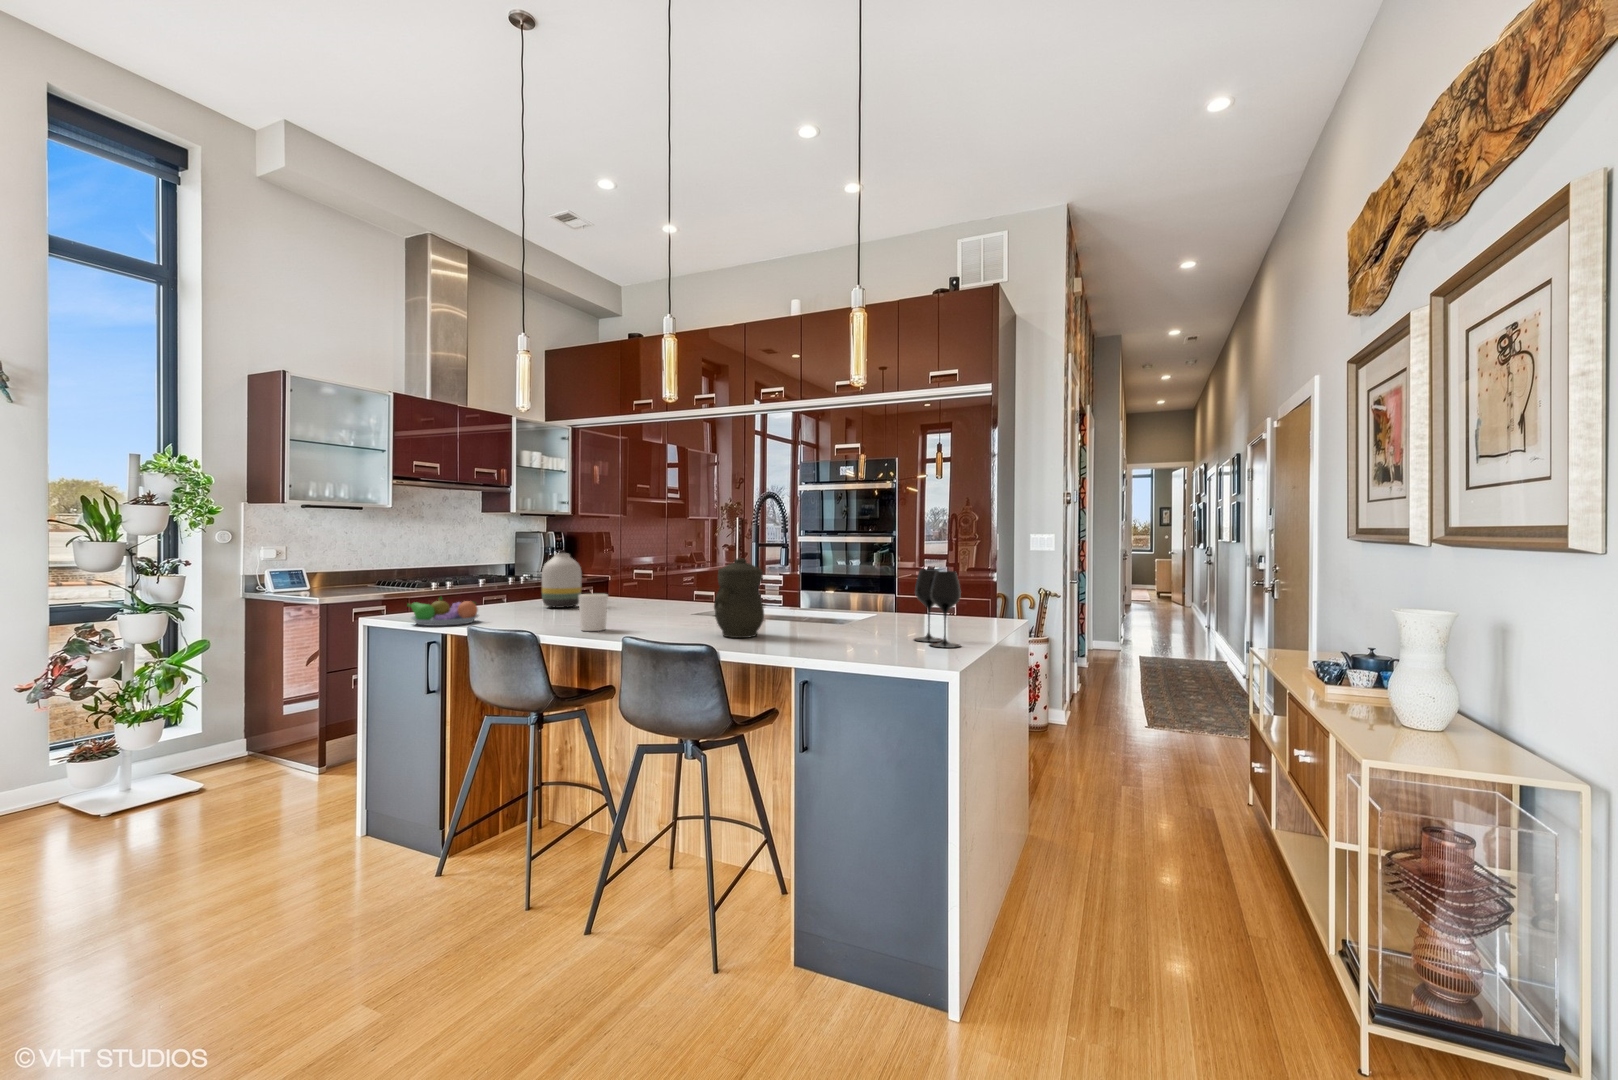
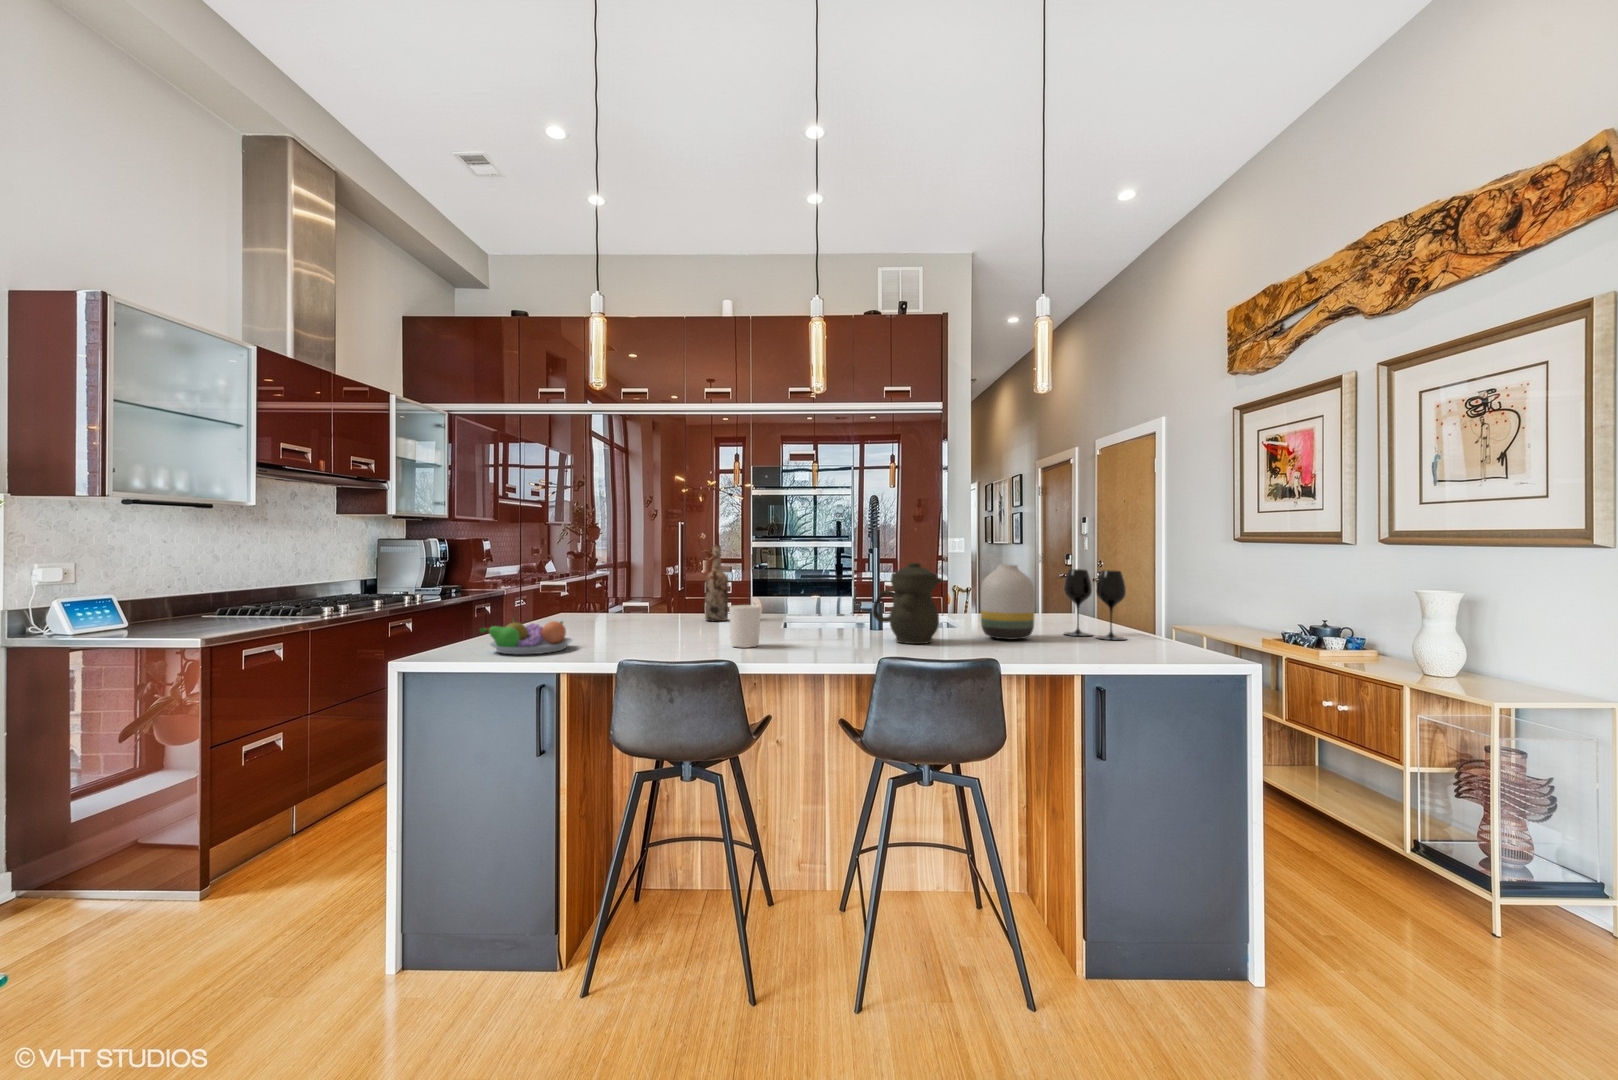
wine bottle: none [657,540,678,610] -> present [705,545,729,621]
vase: present [542,553,582,608] -> present [981,564,1035,639]

